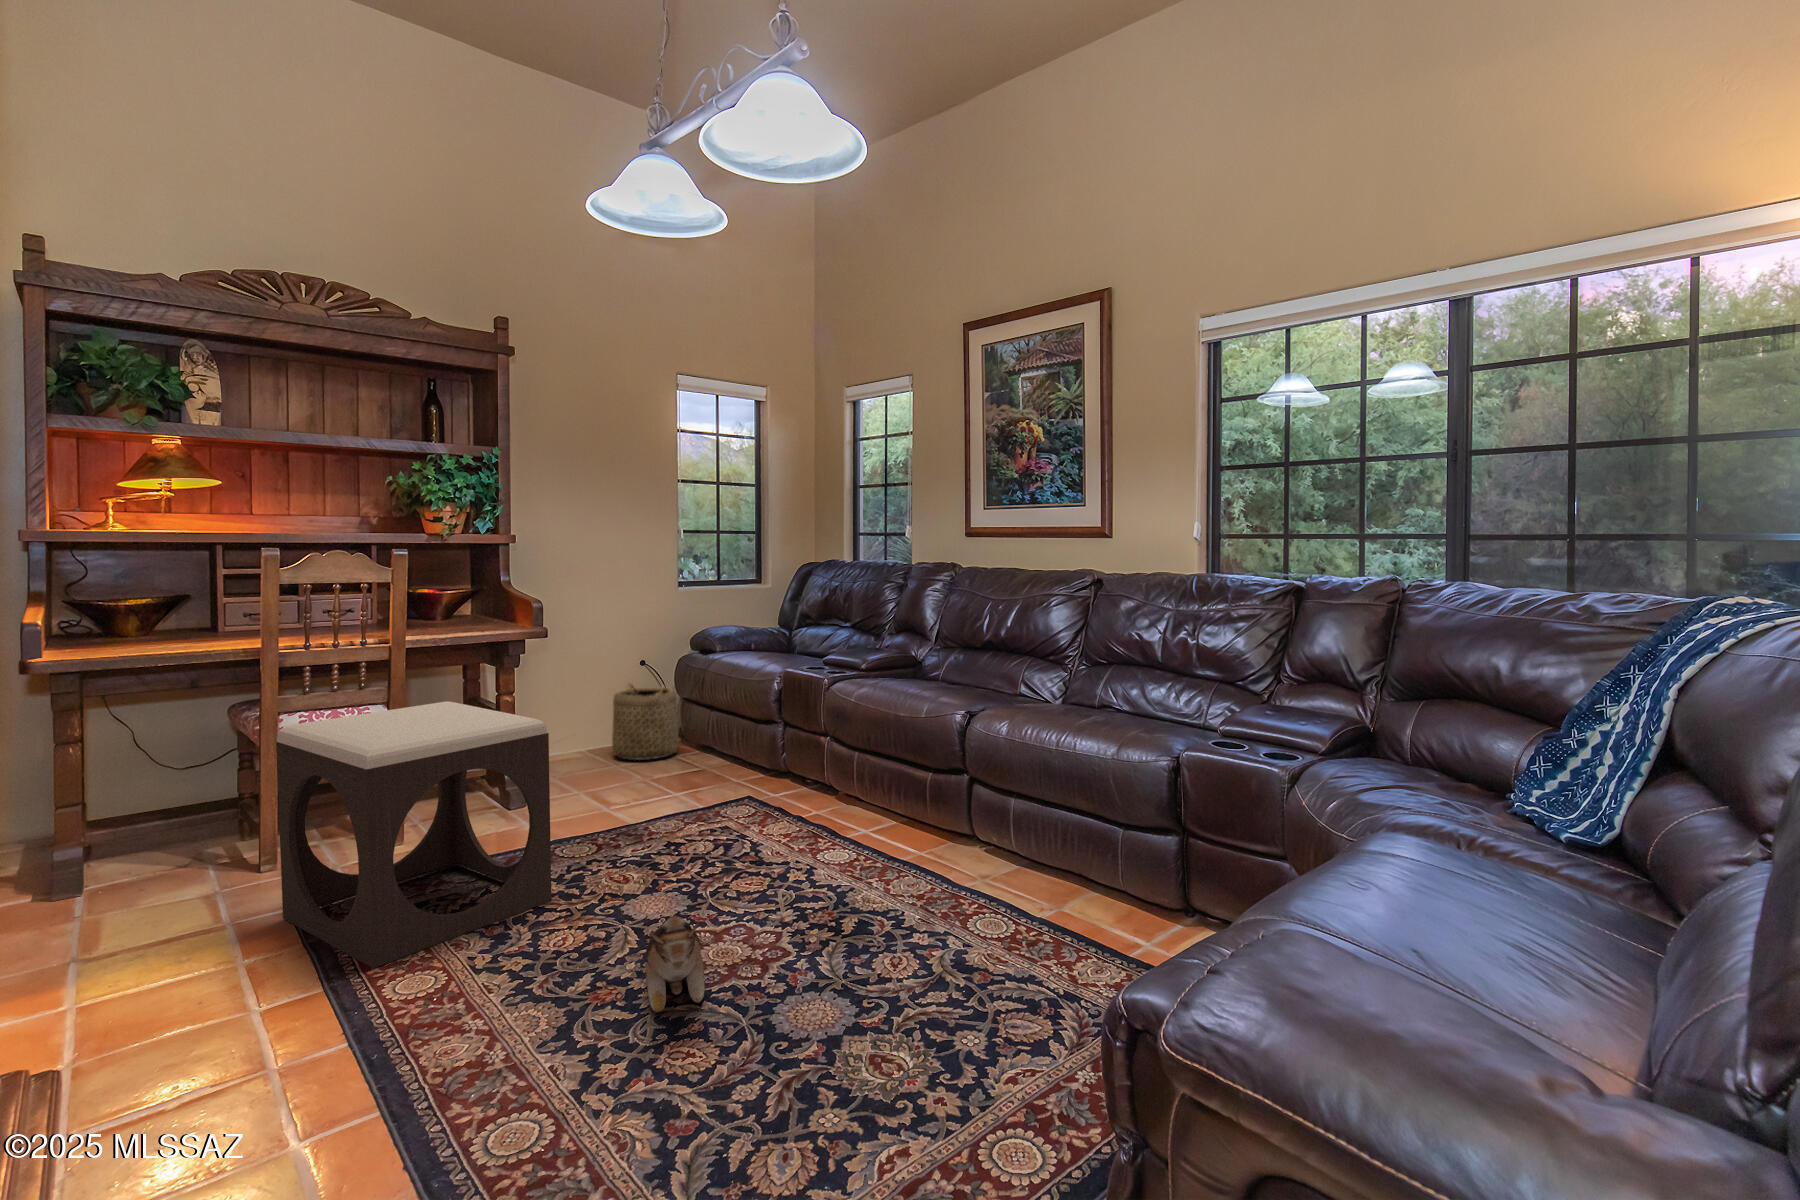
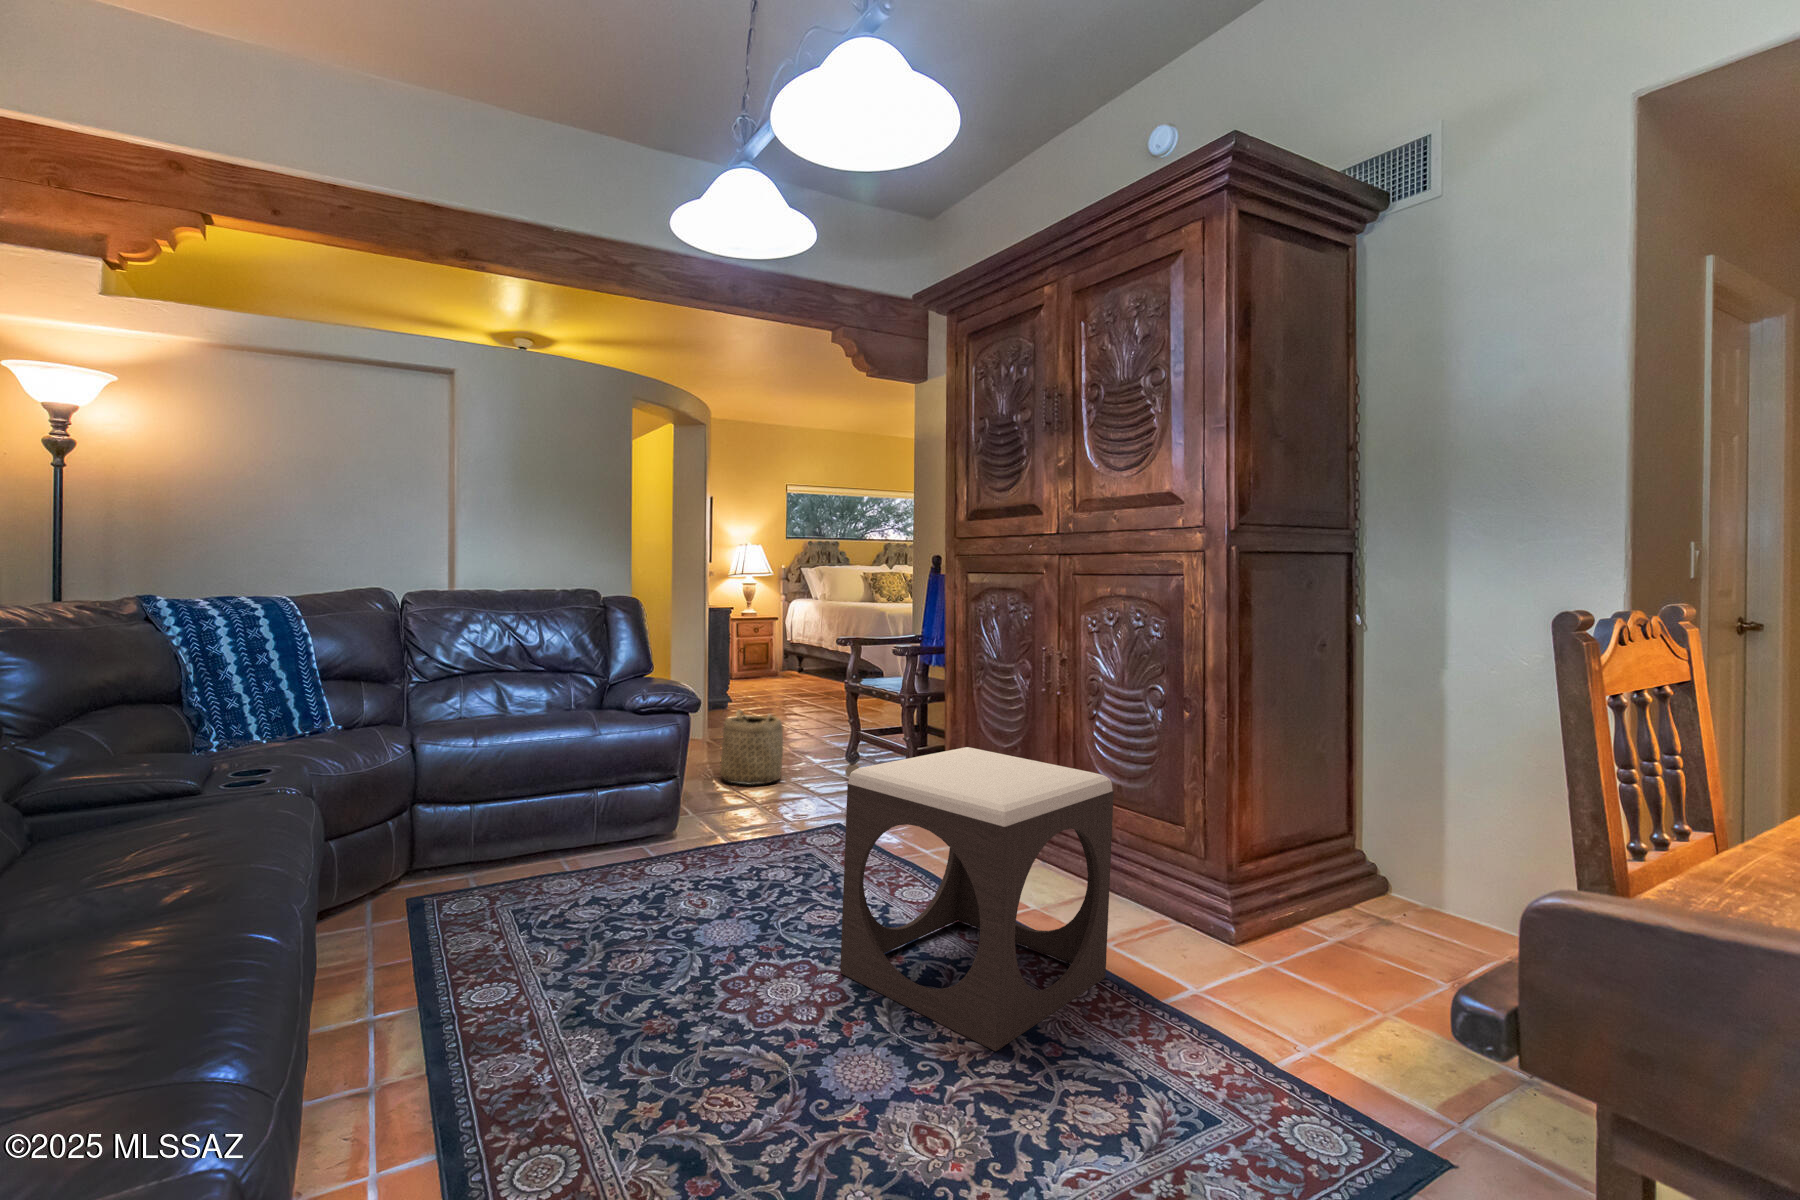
footstool: present [276,701,552,968] -> present [840,747,1114,1051]
plush toy: present [646,916,705,1012] -> none [698,948,760,1049]

